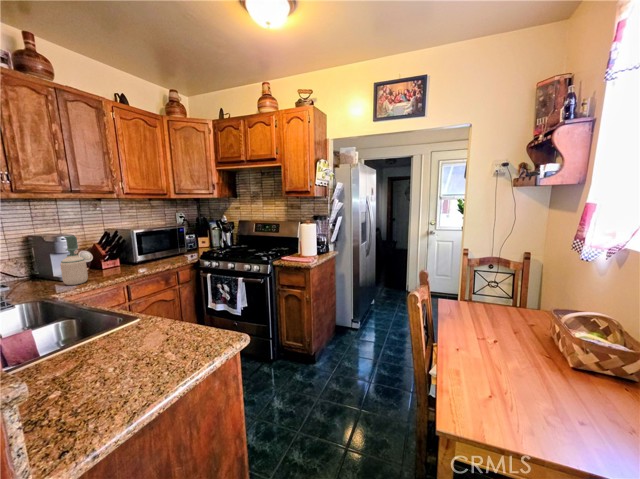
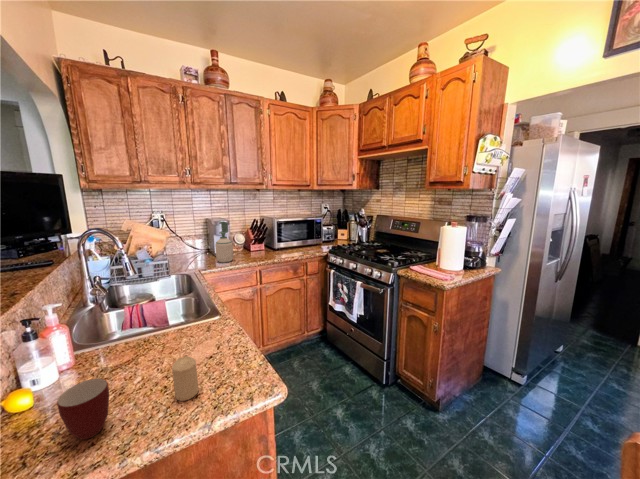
candle: none [154,327,176,363] -> present [172,356,198,401]
mug: none [64,352,118,404] -> present [57,379,109,440]

